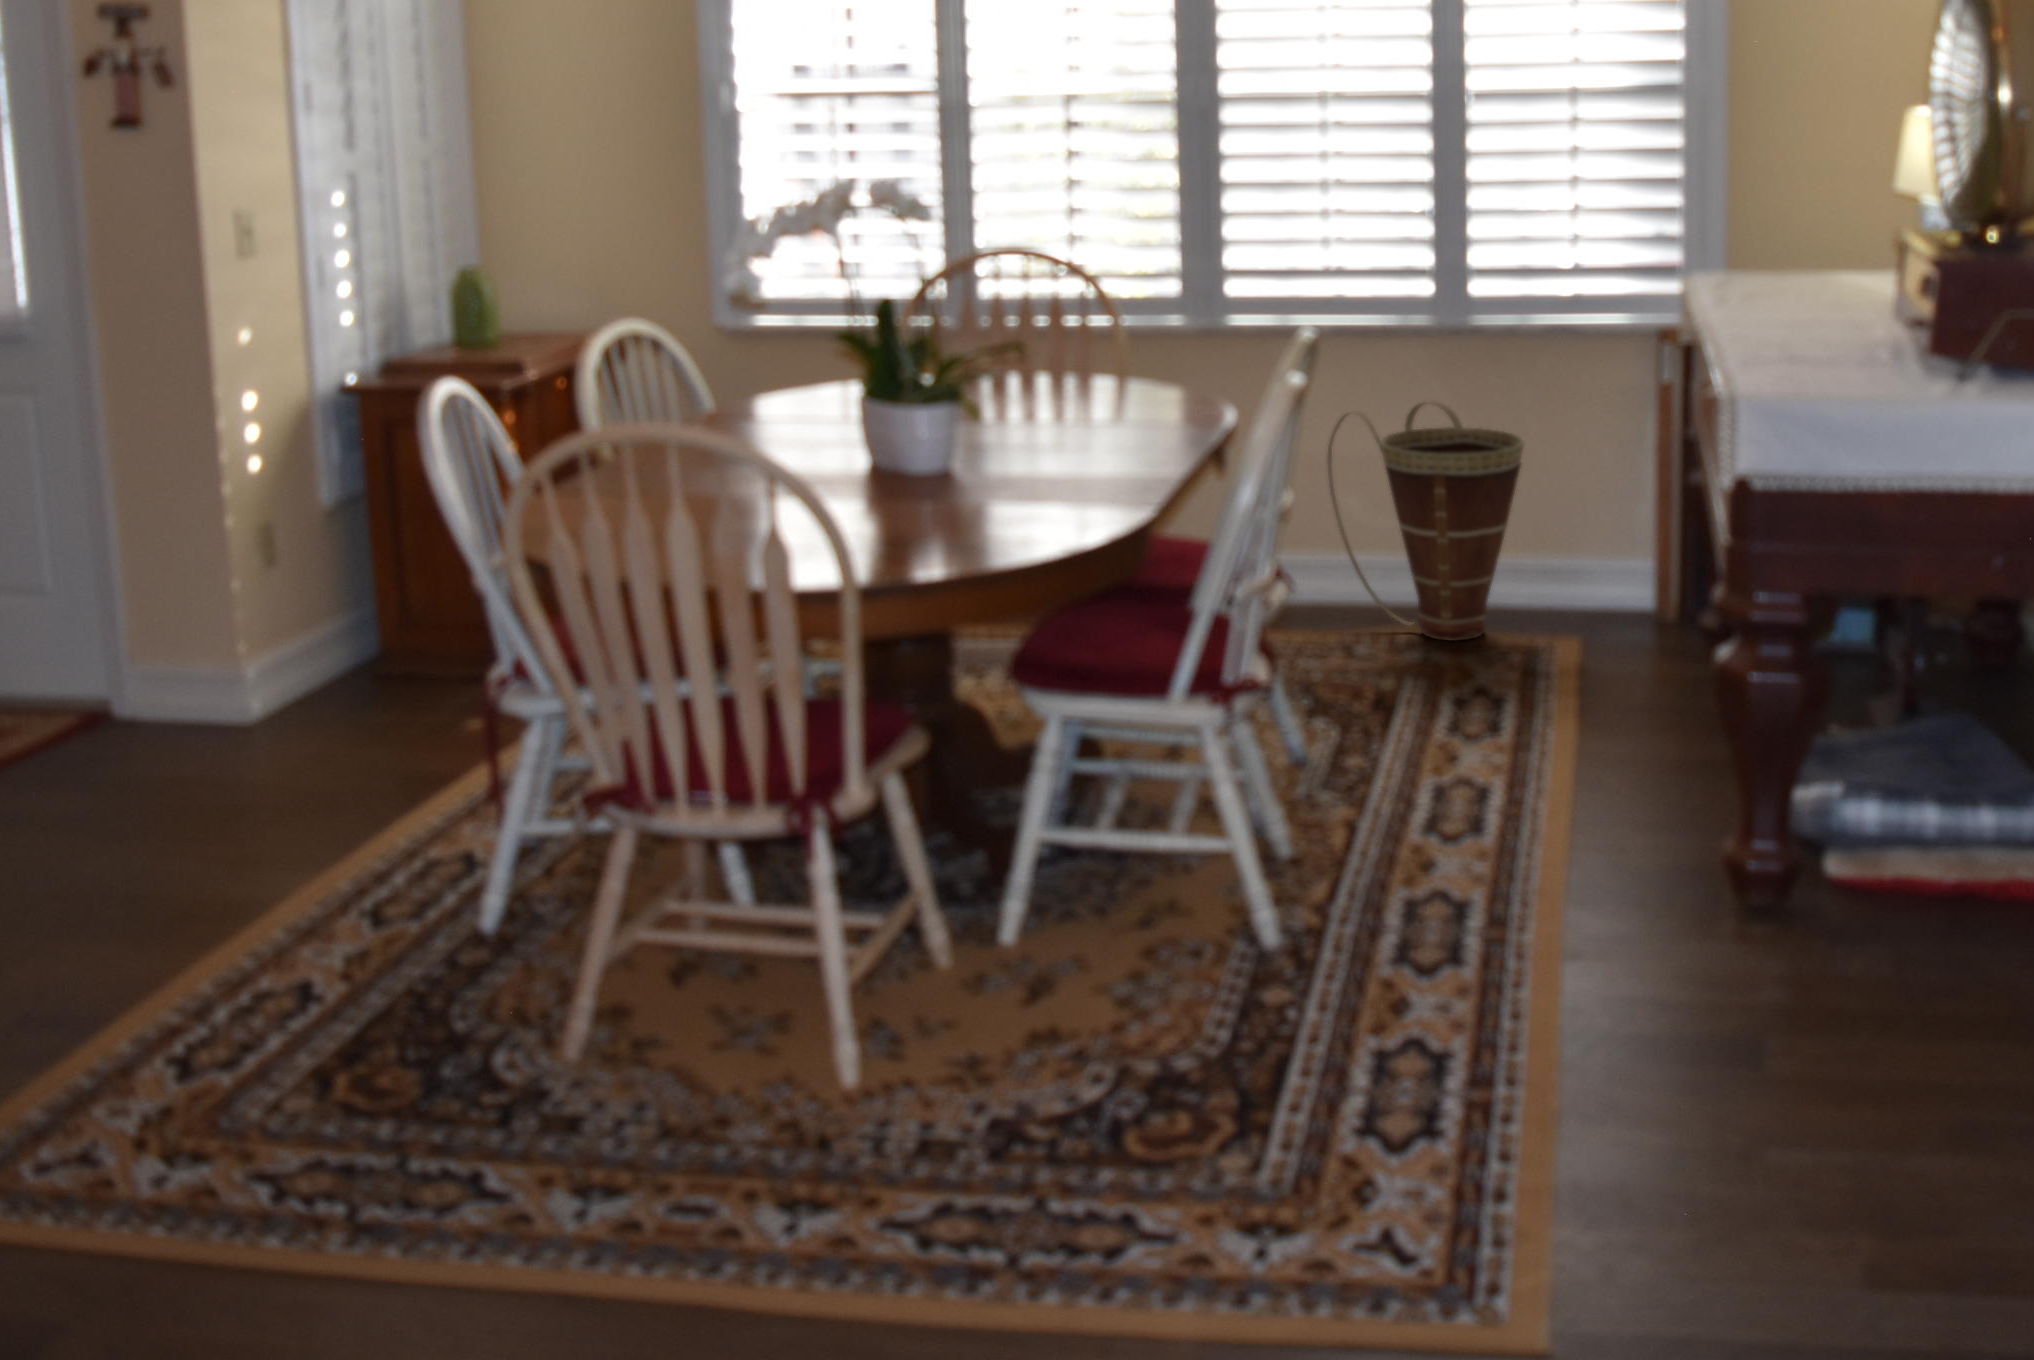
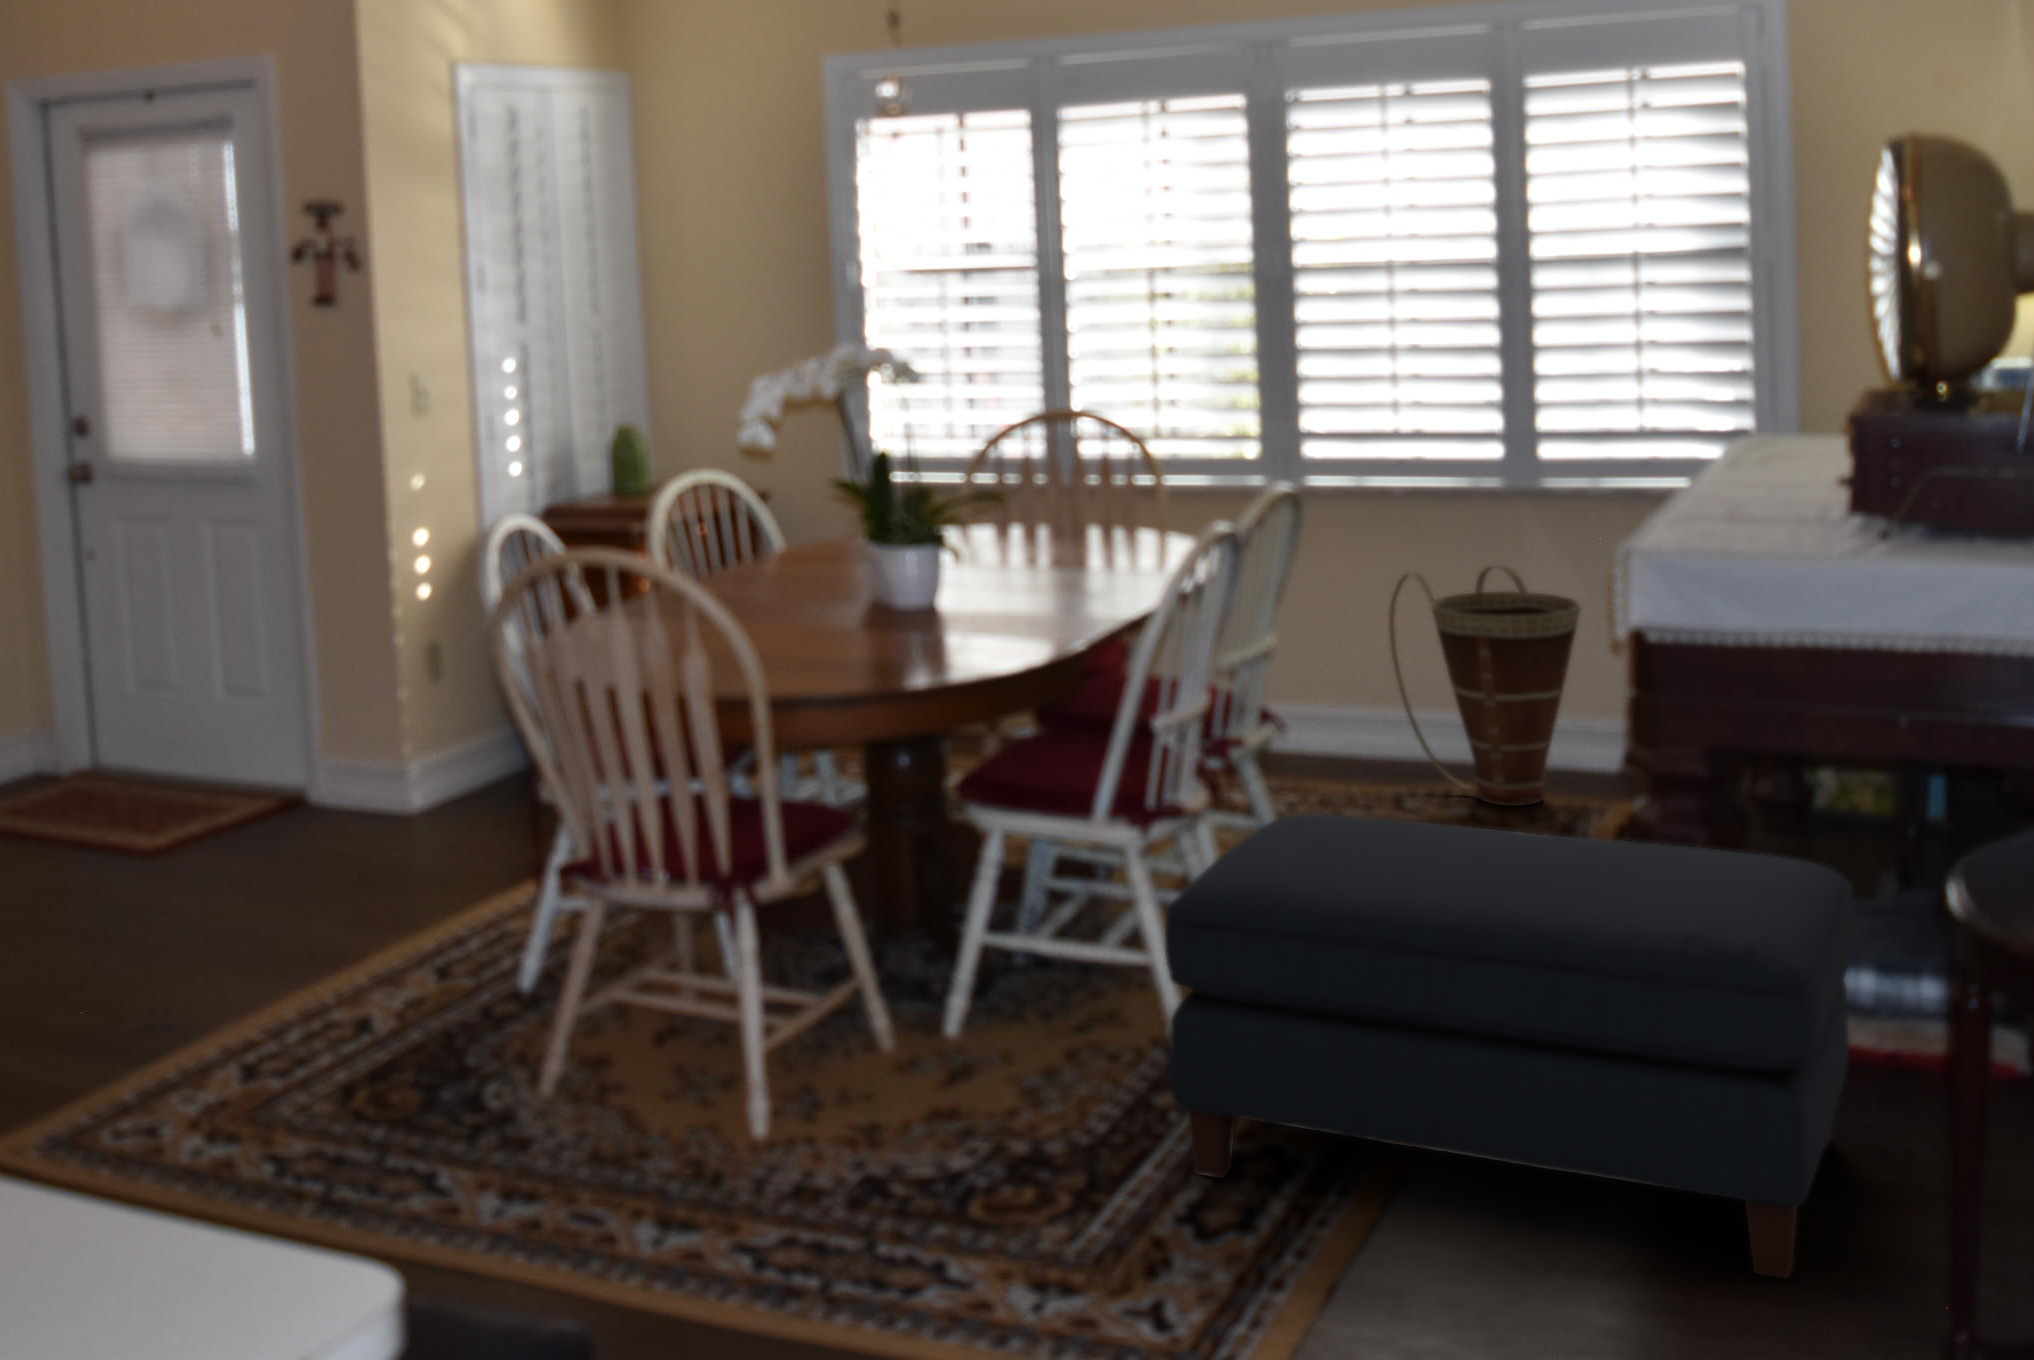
ottoman: none [1318,681,1992,1115] -> present [1165,814,1855,1278]

